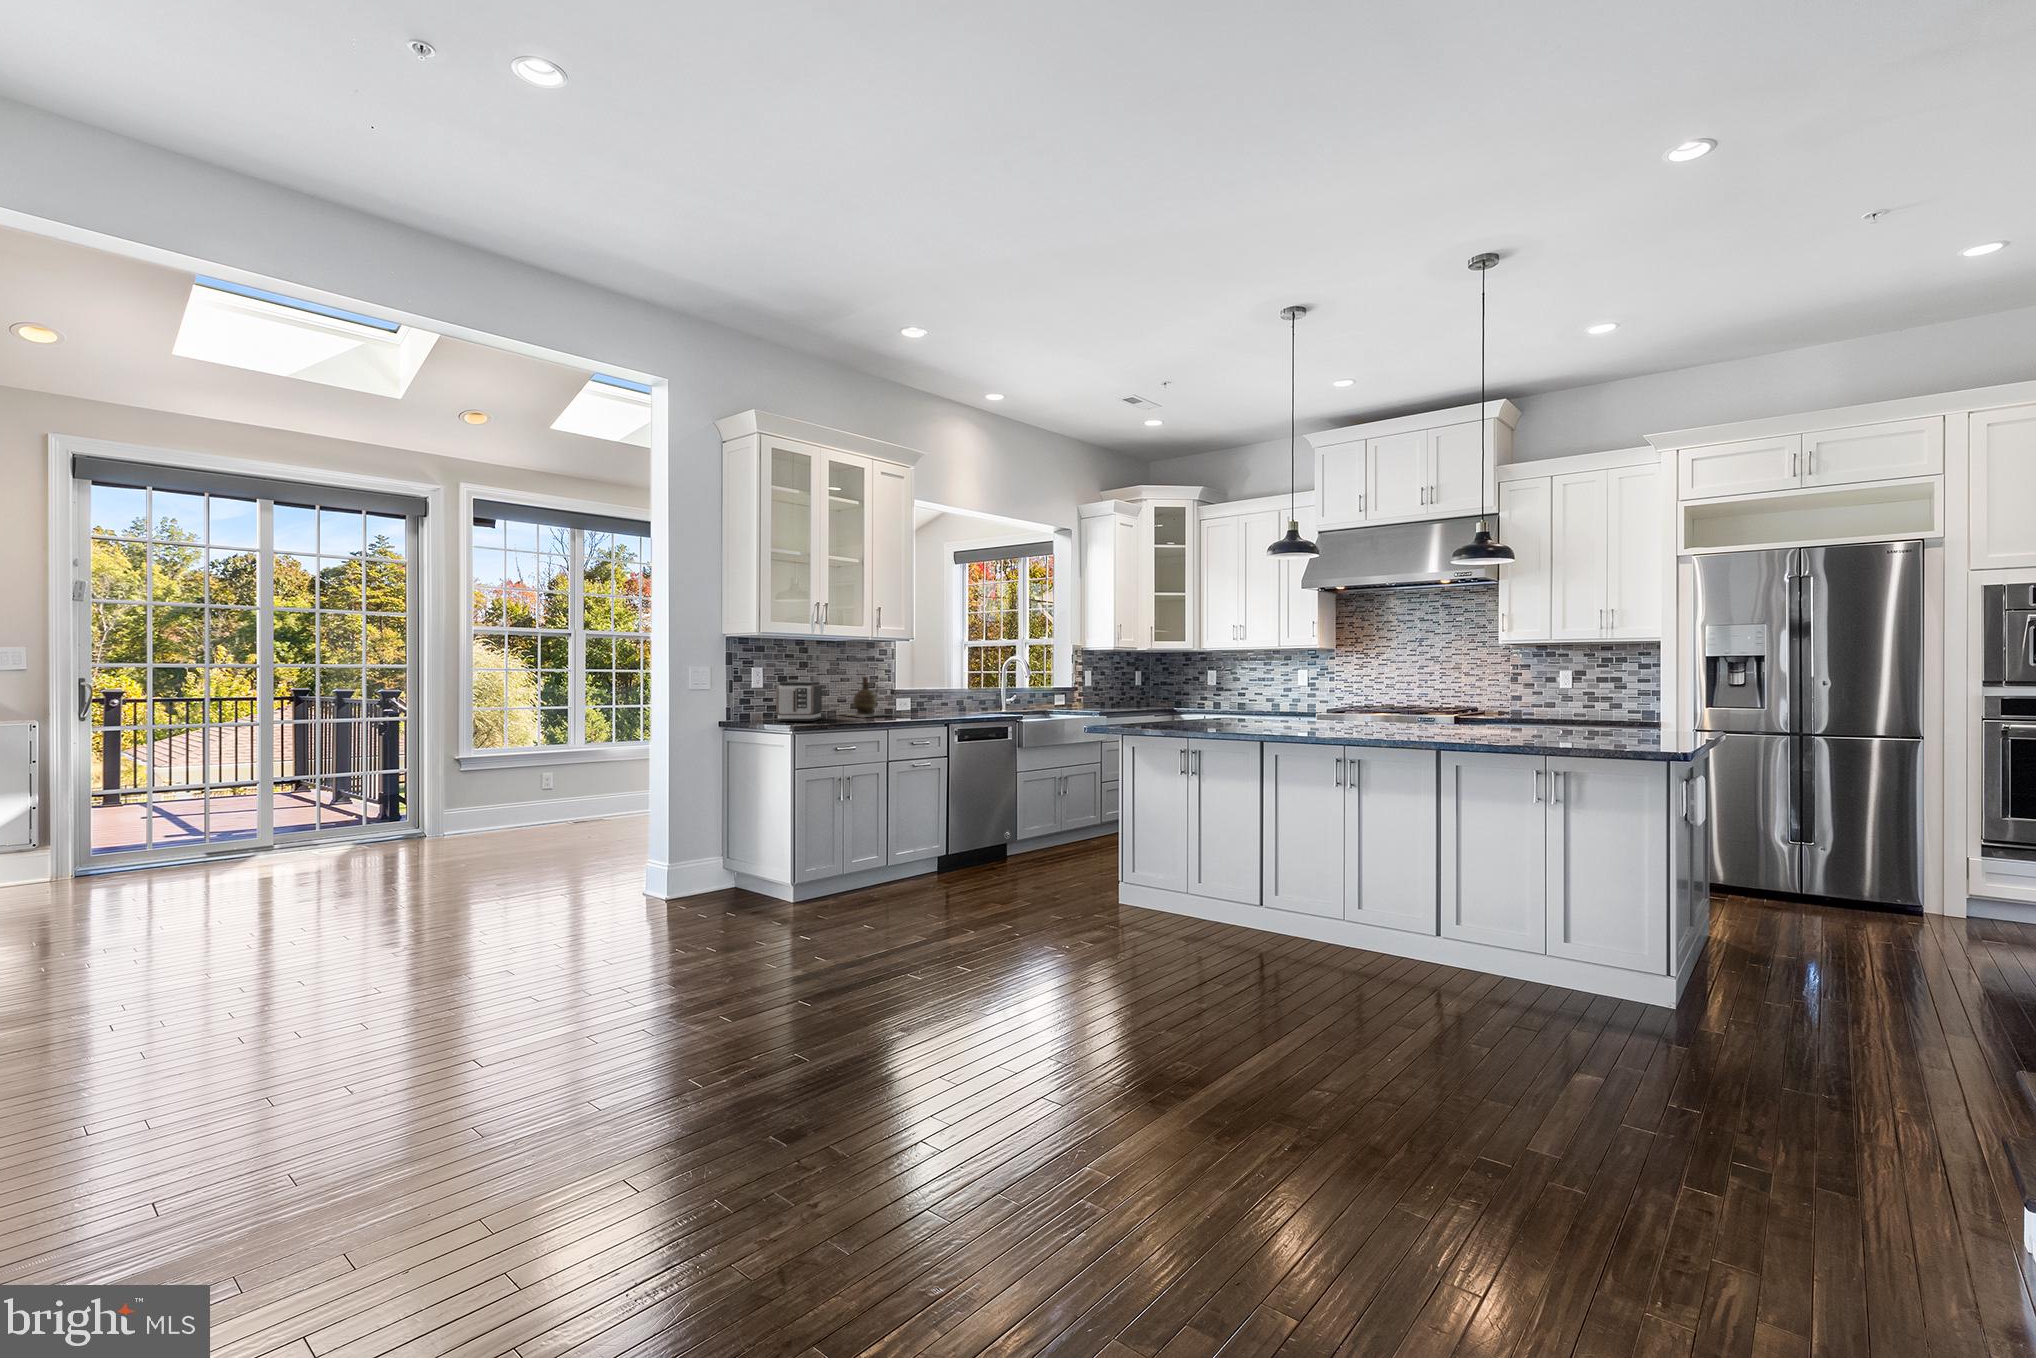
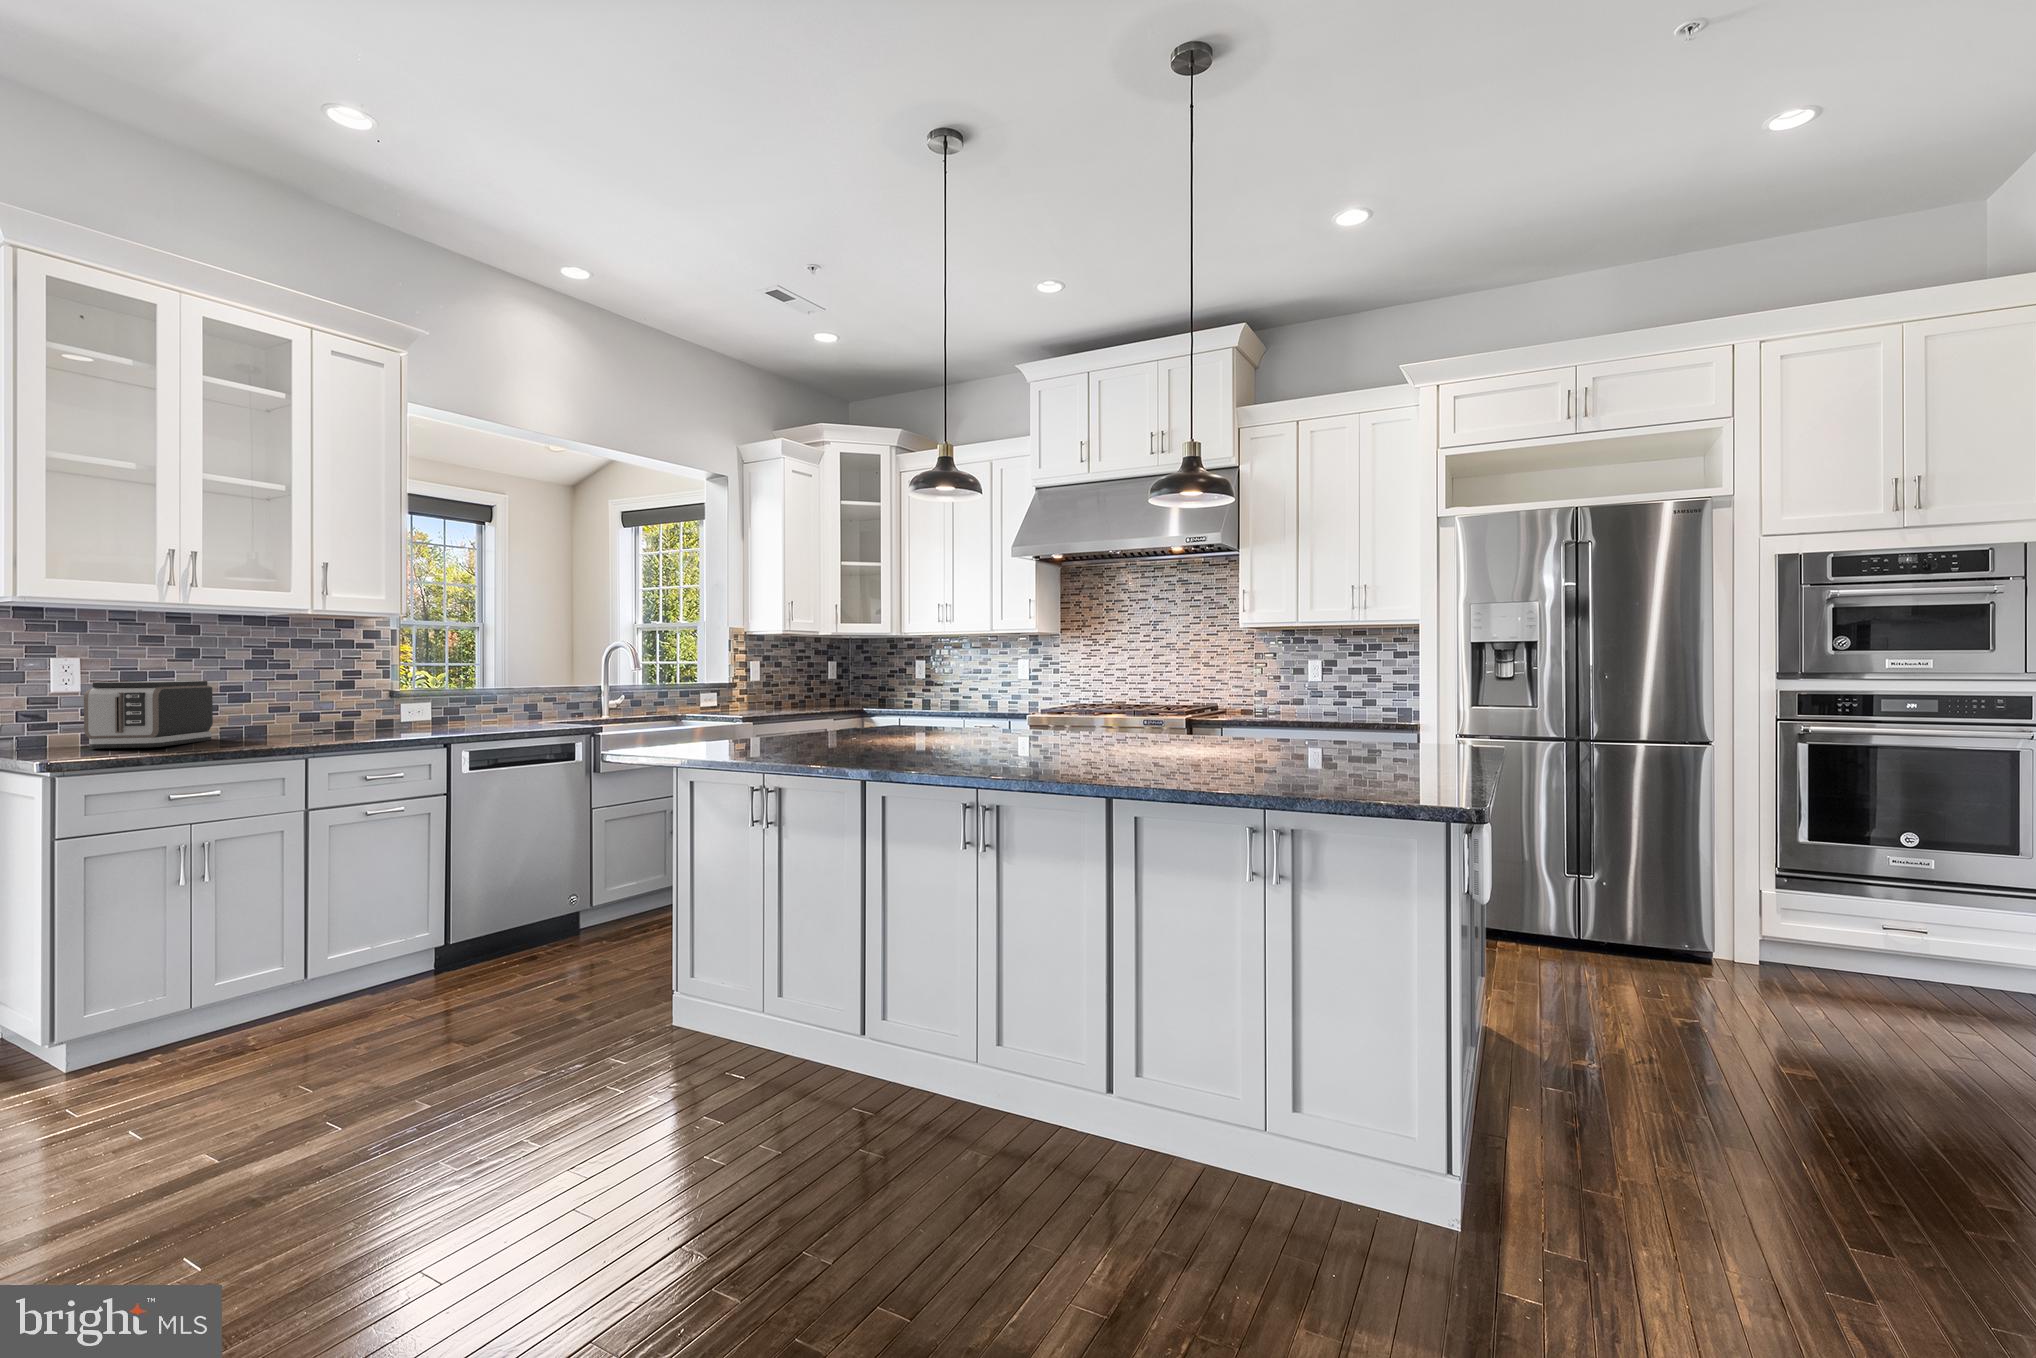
ceramic jug: present [846,677,881,717] -> none [261,671,371,735]

